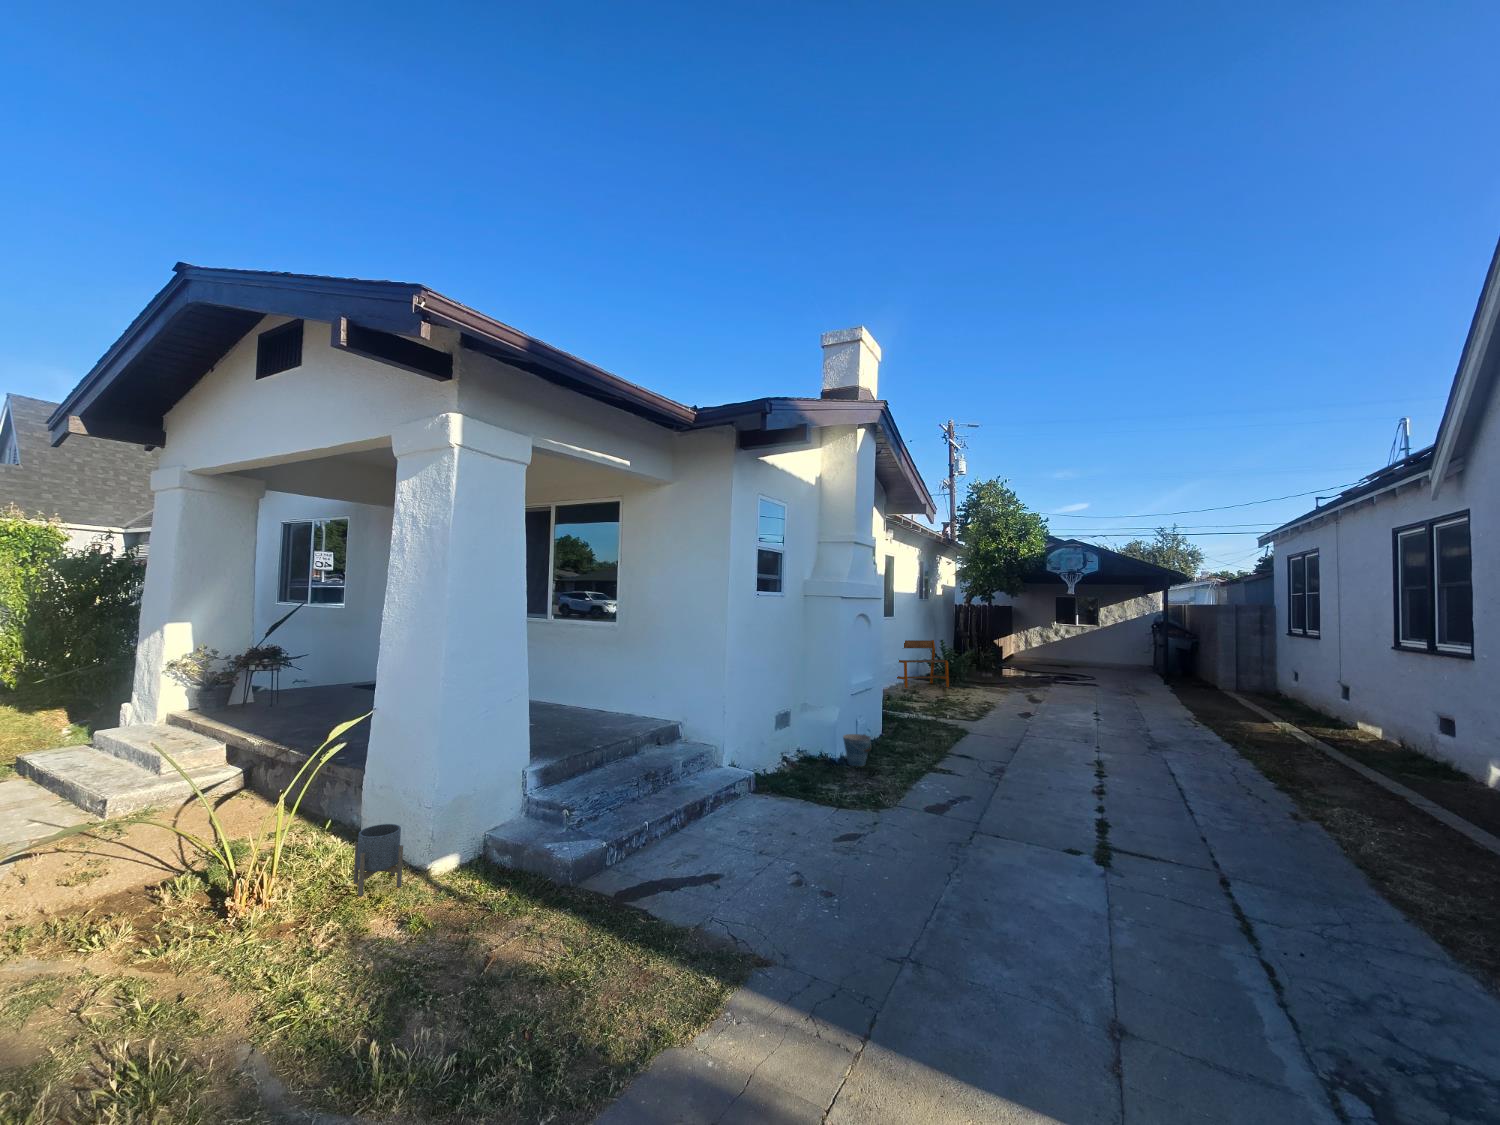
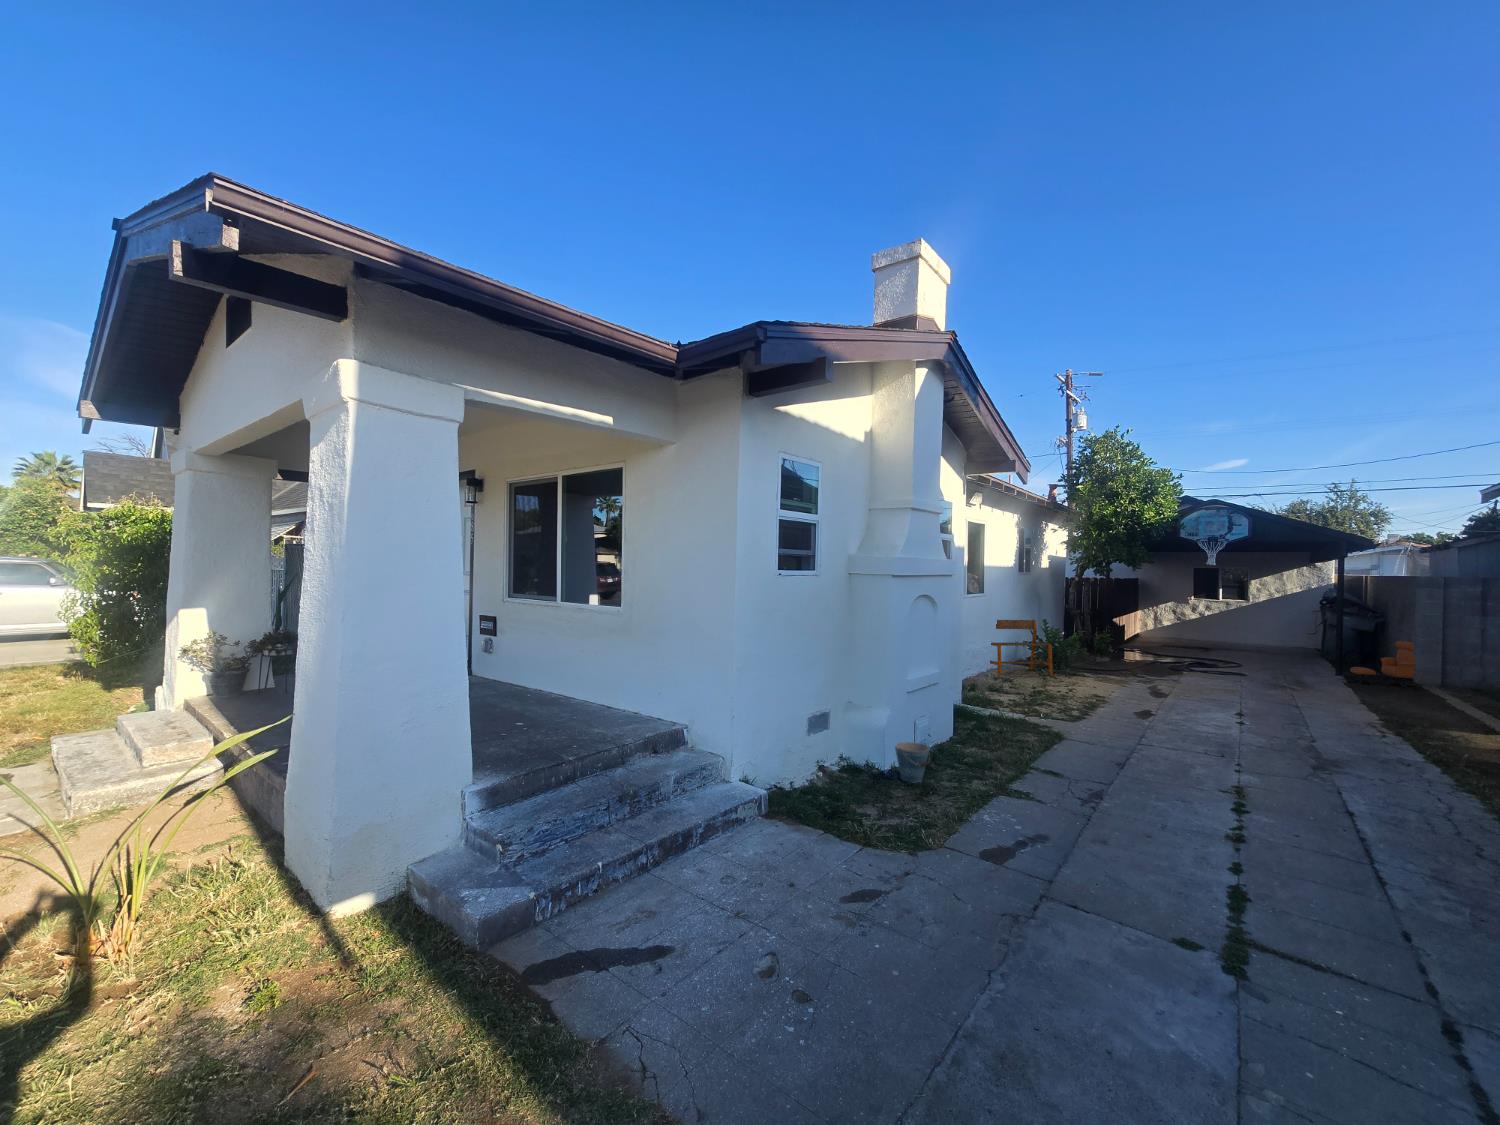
lounge chair: none [1173,654,1222,691] -> present [1347,640,1416,687]
planter: present [353,824,403,896] -> none [240,858,301,948]

